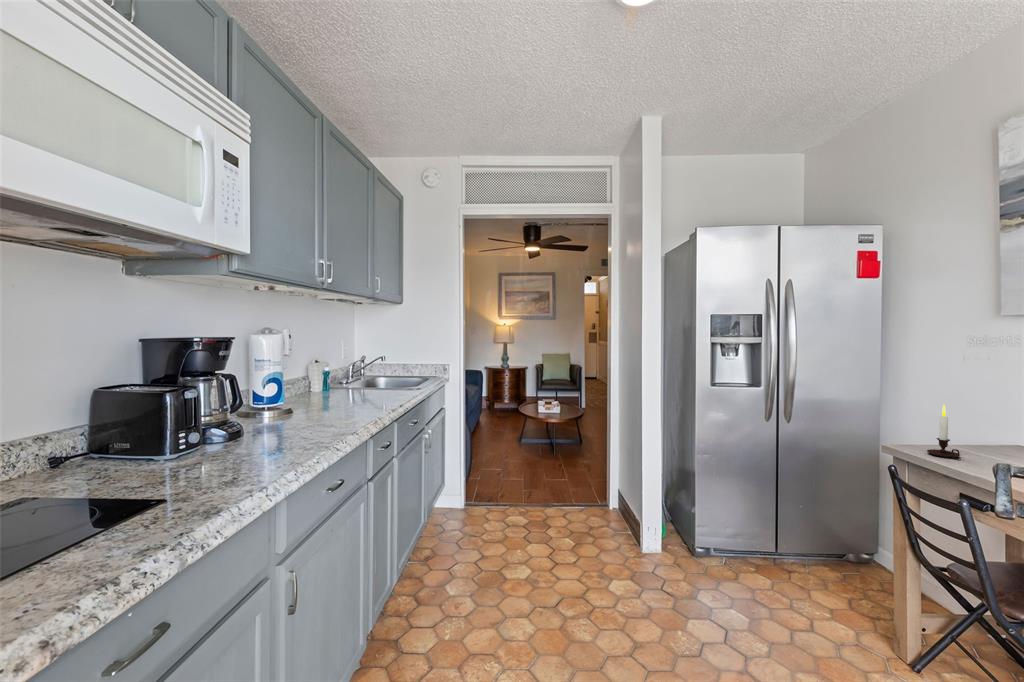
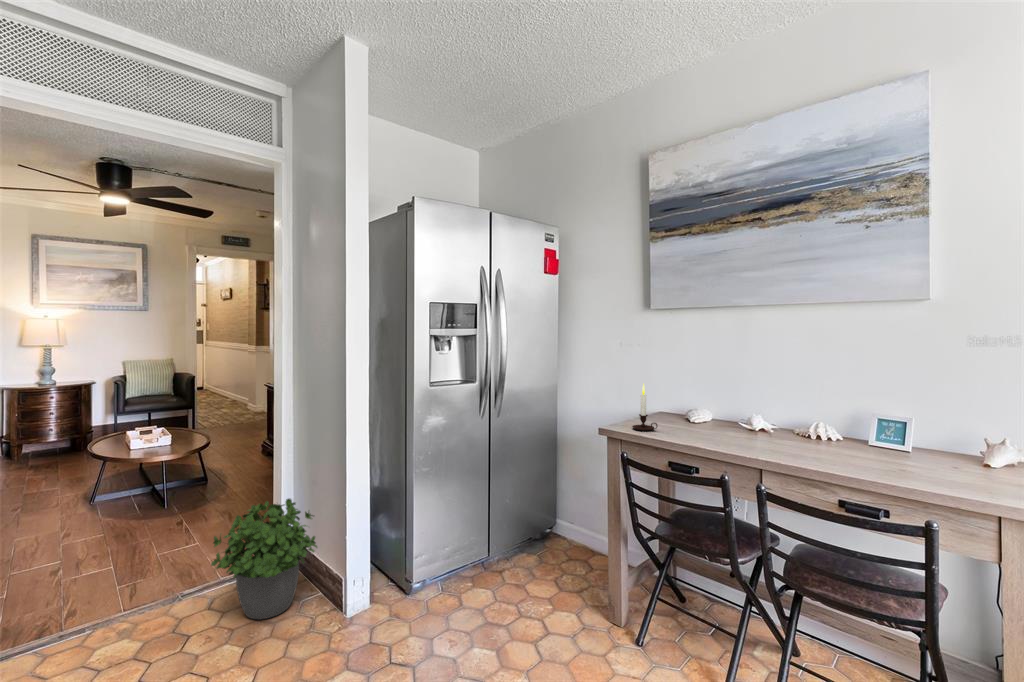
potted plant: none [561,455,628,535] -> present [211,499,317,619]

